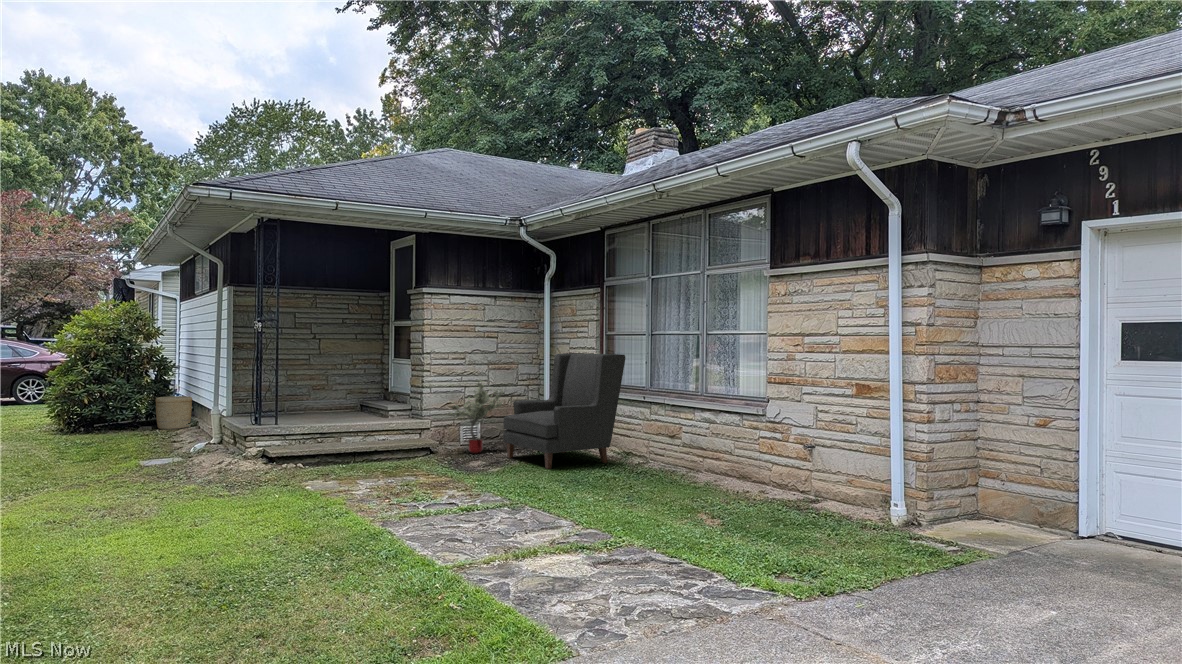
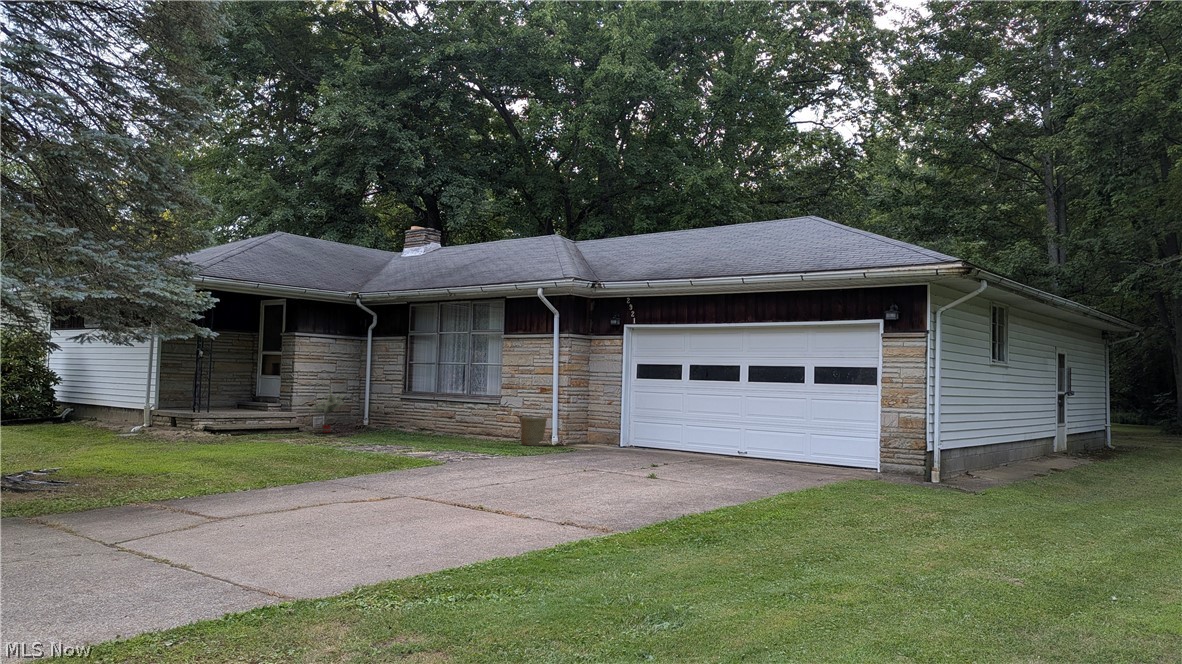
chair: present [503,353,625,469] -> none [348,374,424,437]
woven basket: present [156,396,192,429] -> present [520,416,547,446]

